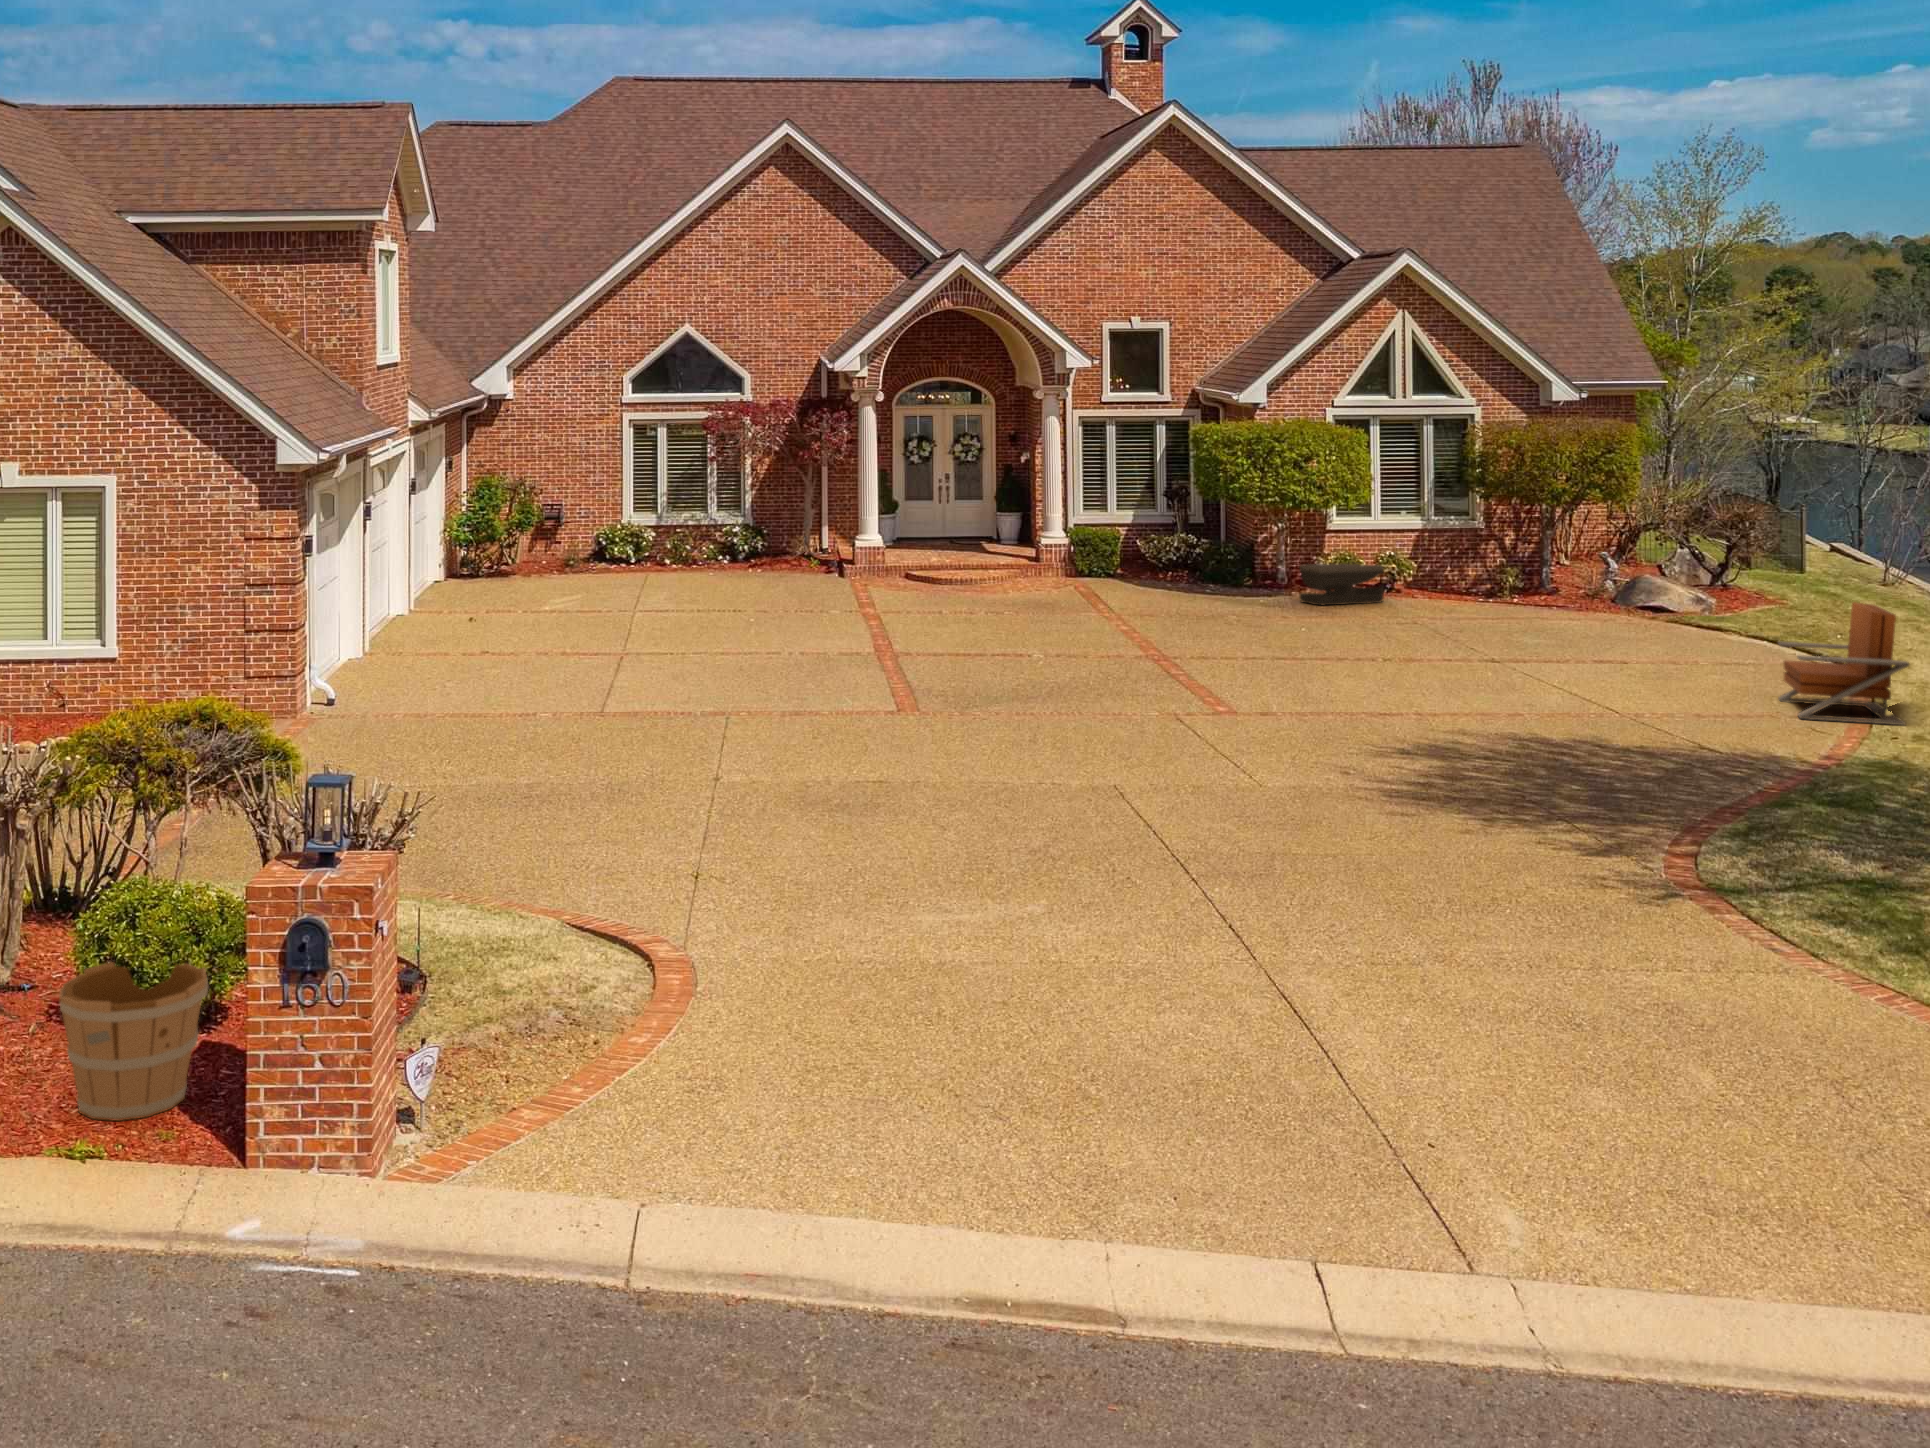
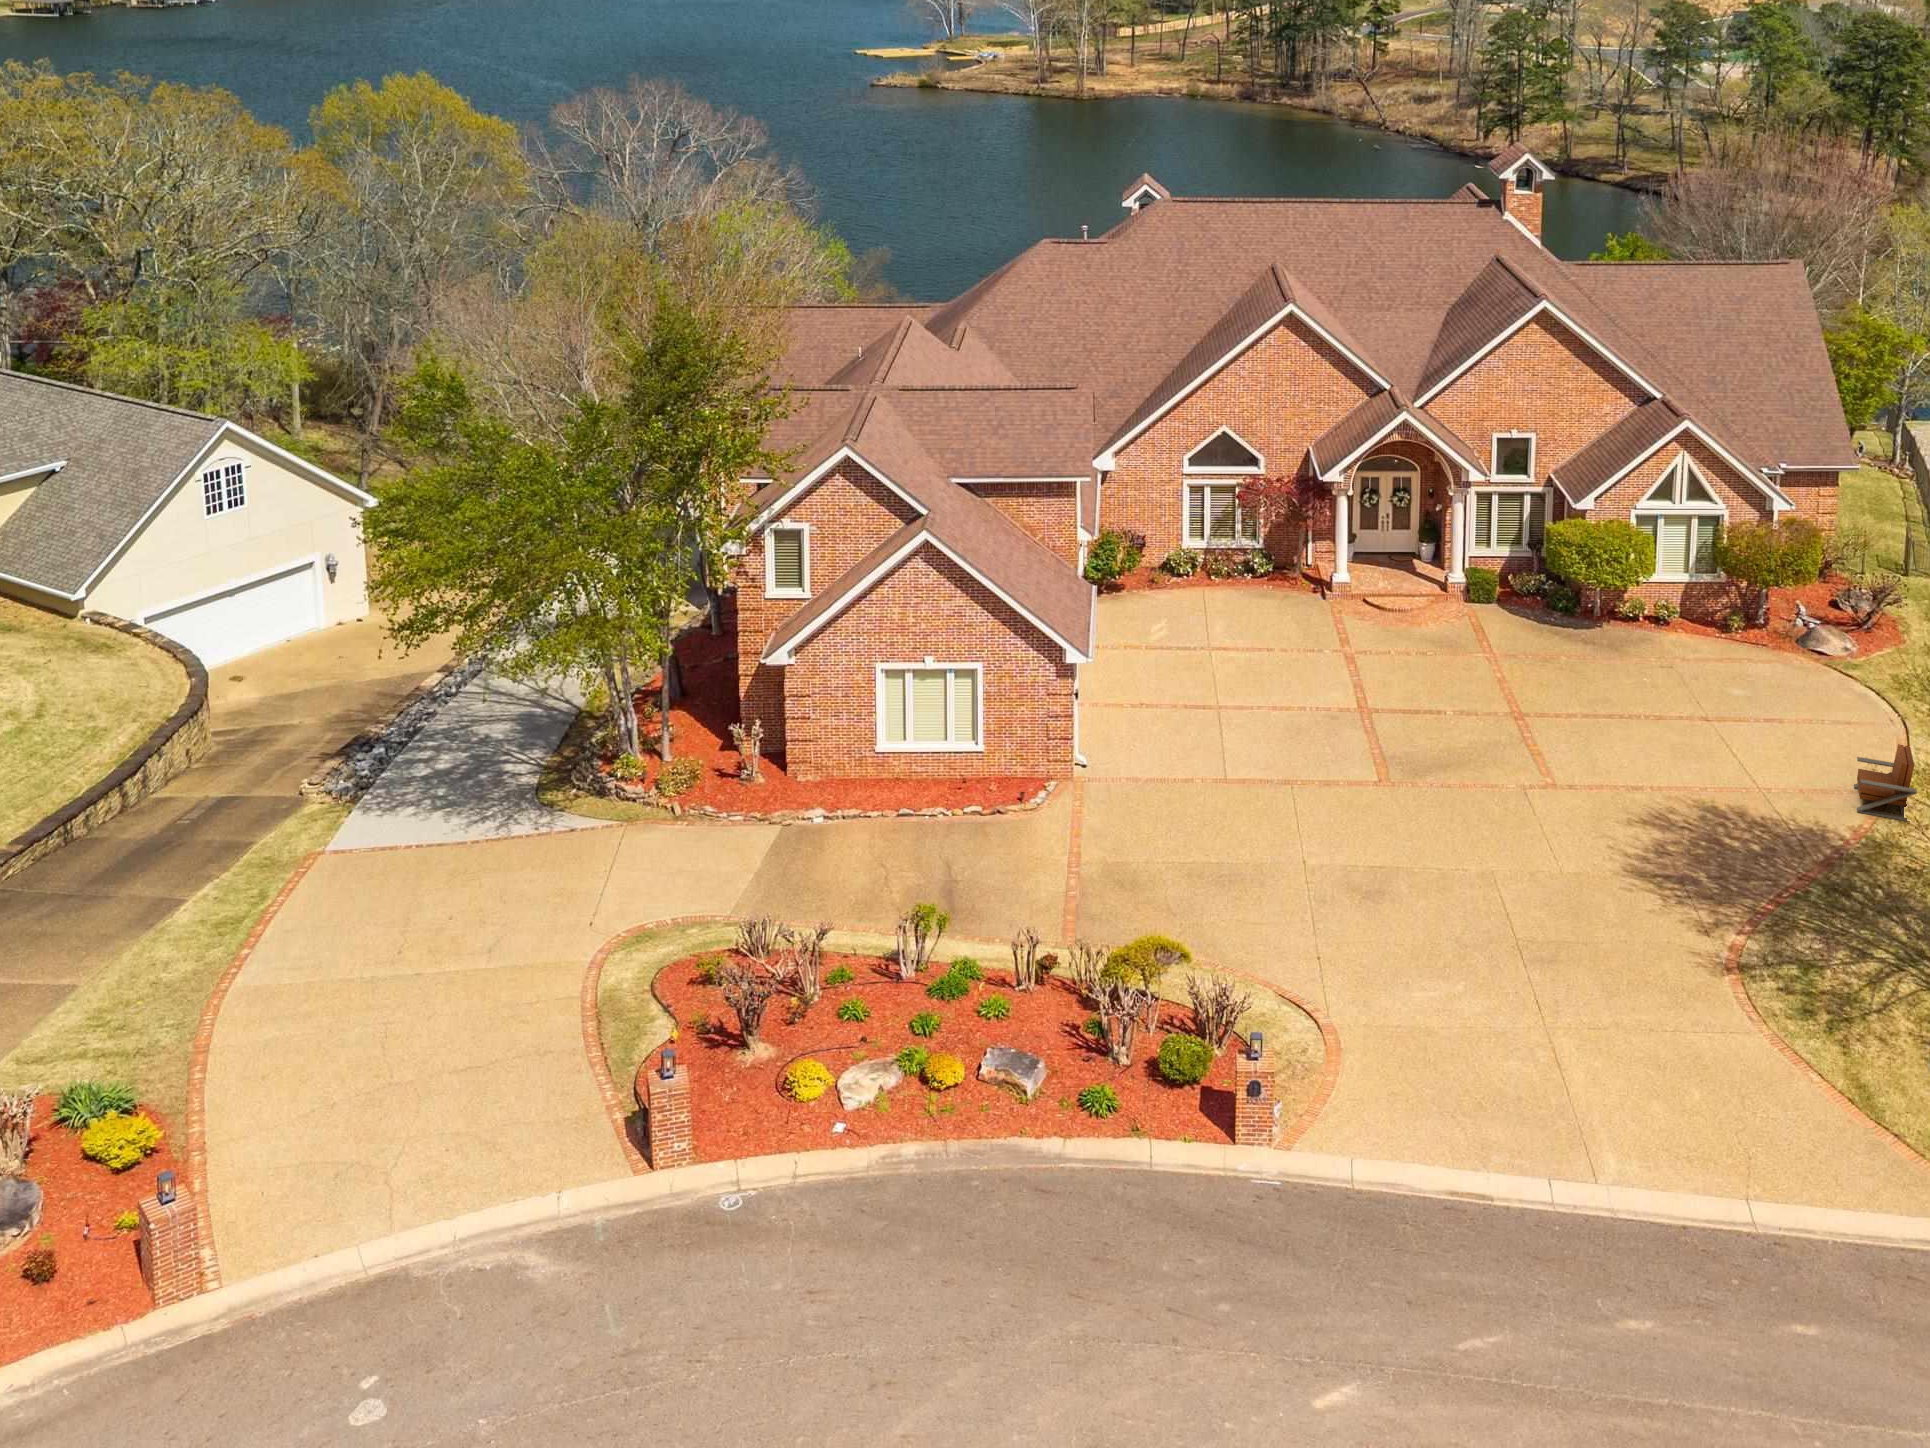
storage bench: present [1299,564,1384,605] -> none [1604,604,1657,636]
wooden bucket: present [59,962,208,1121] -> none [1137,1062,1187,1125]

